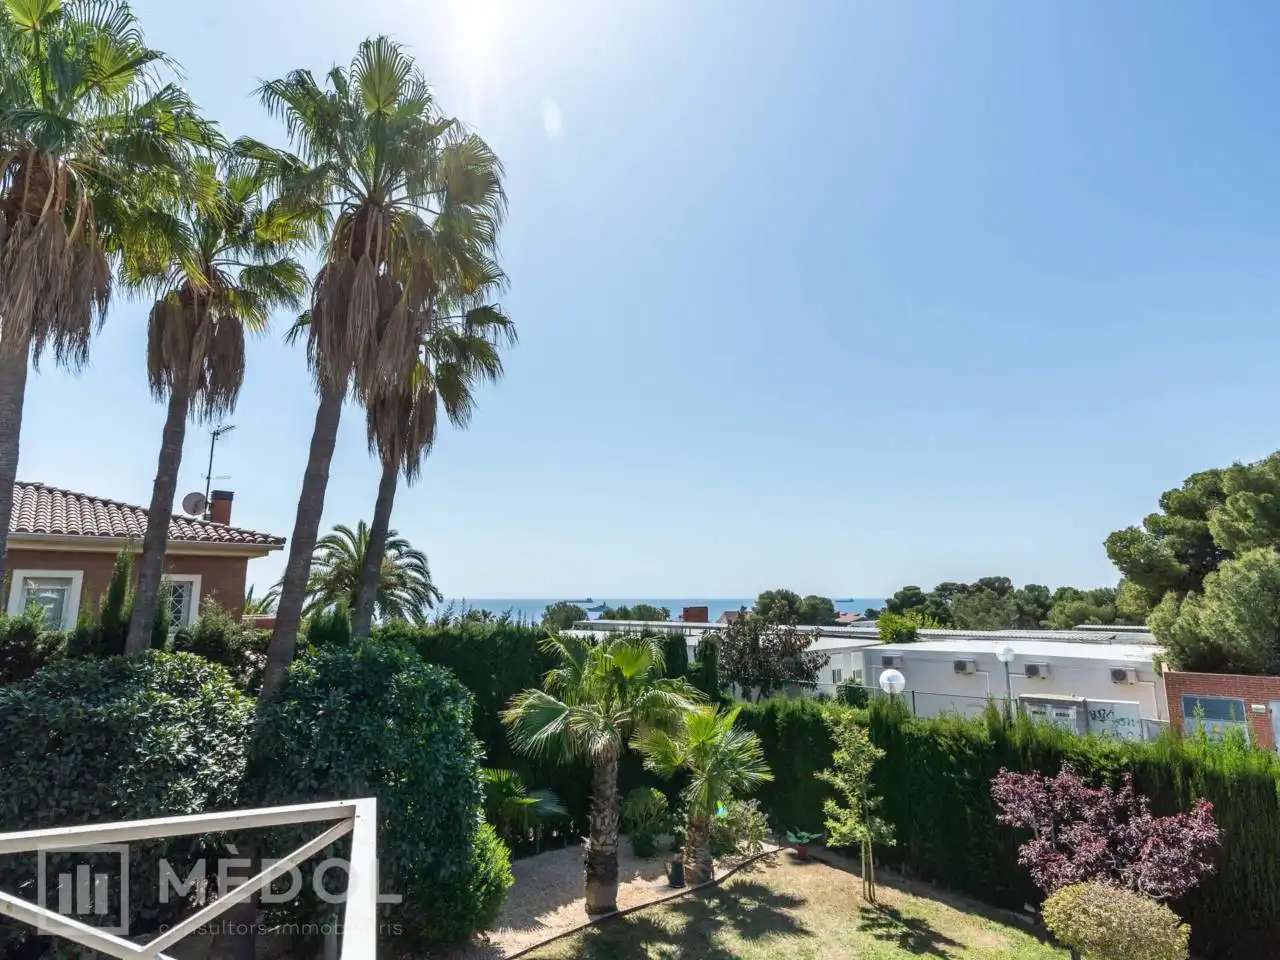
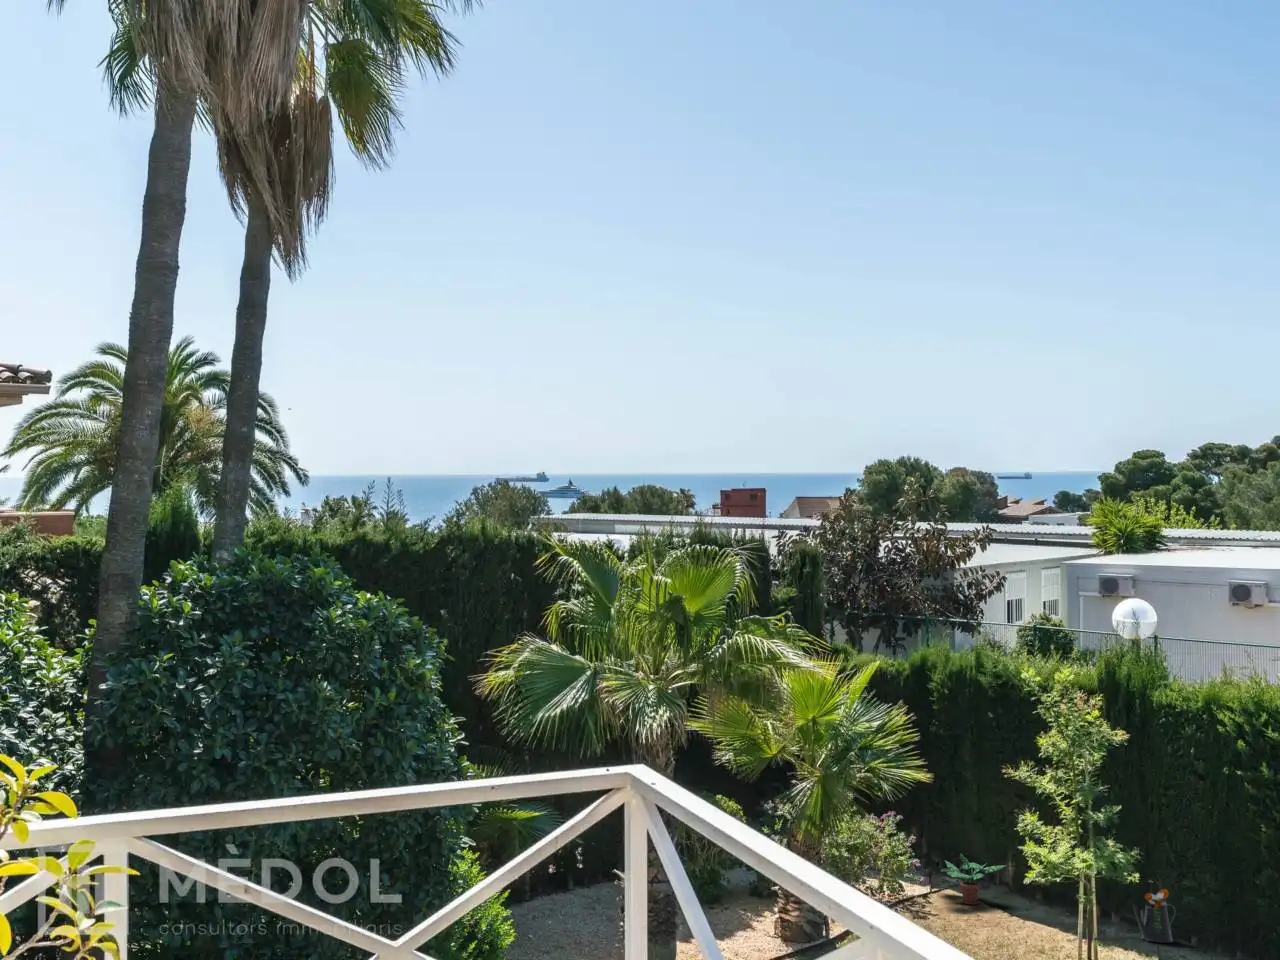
watering can: present [663,851,686,887] -> present [1133,889,1175,943]

